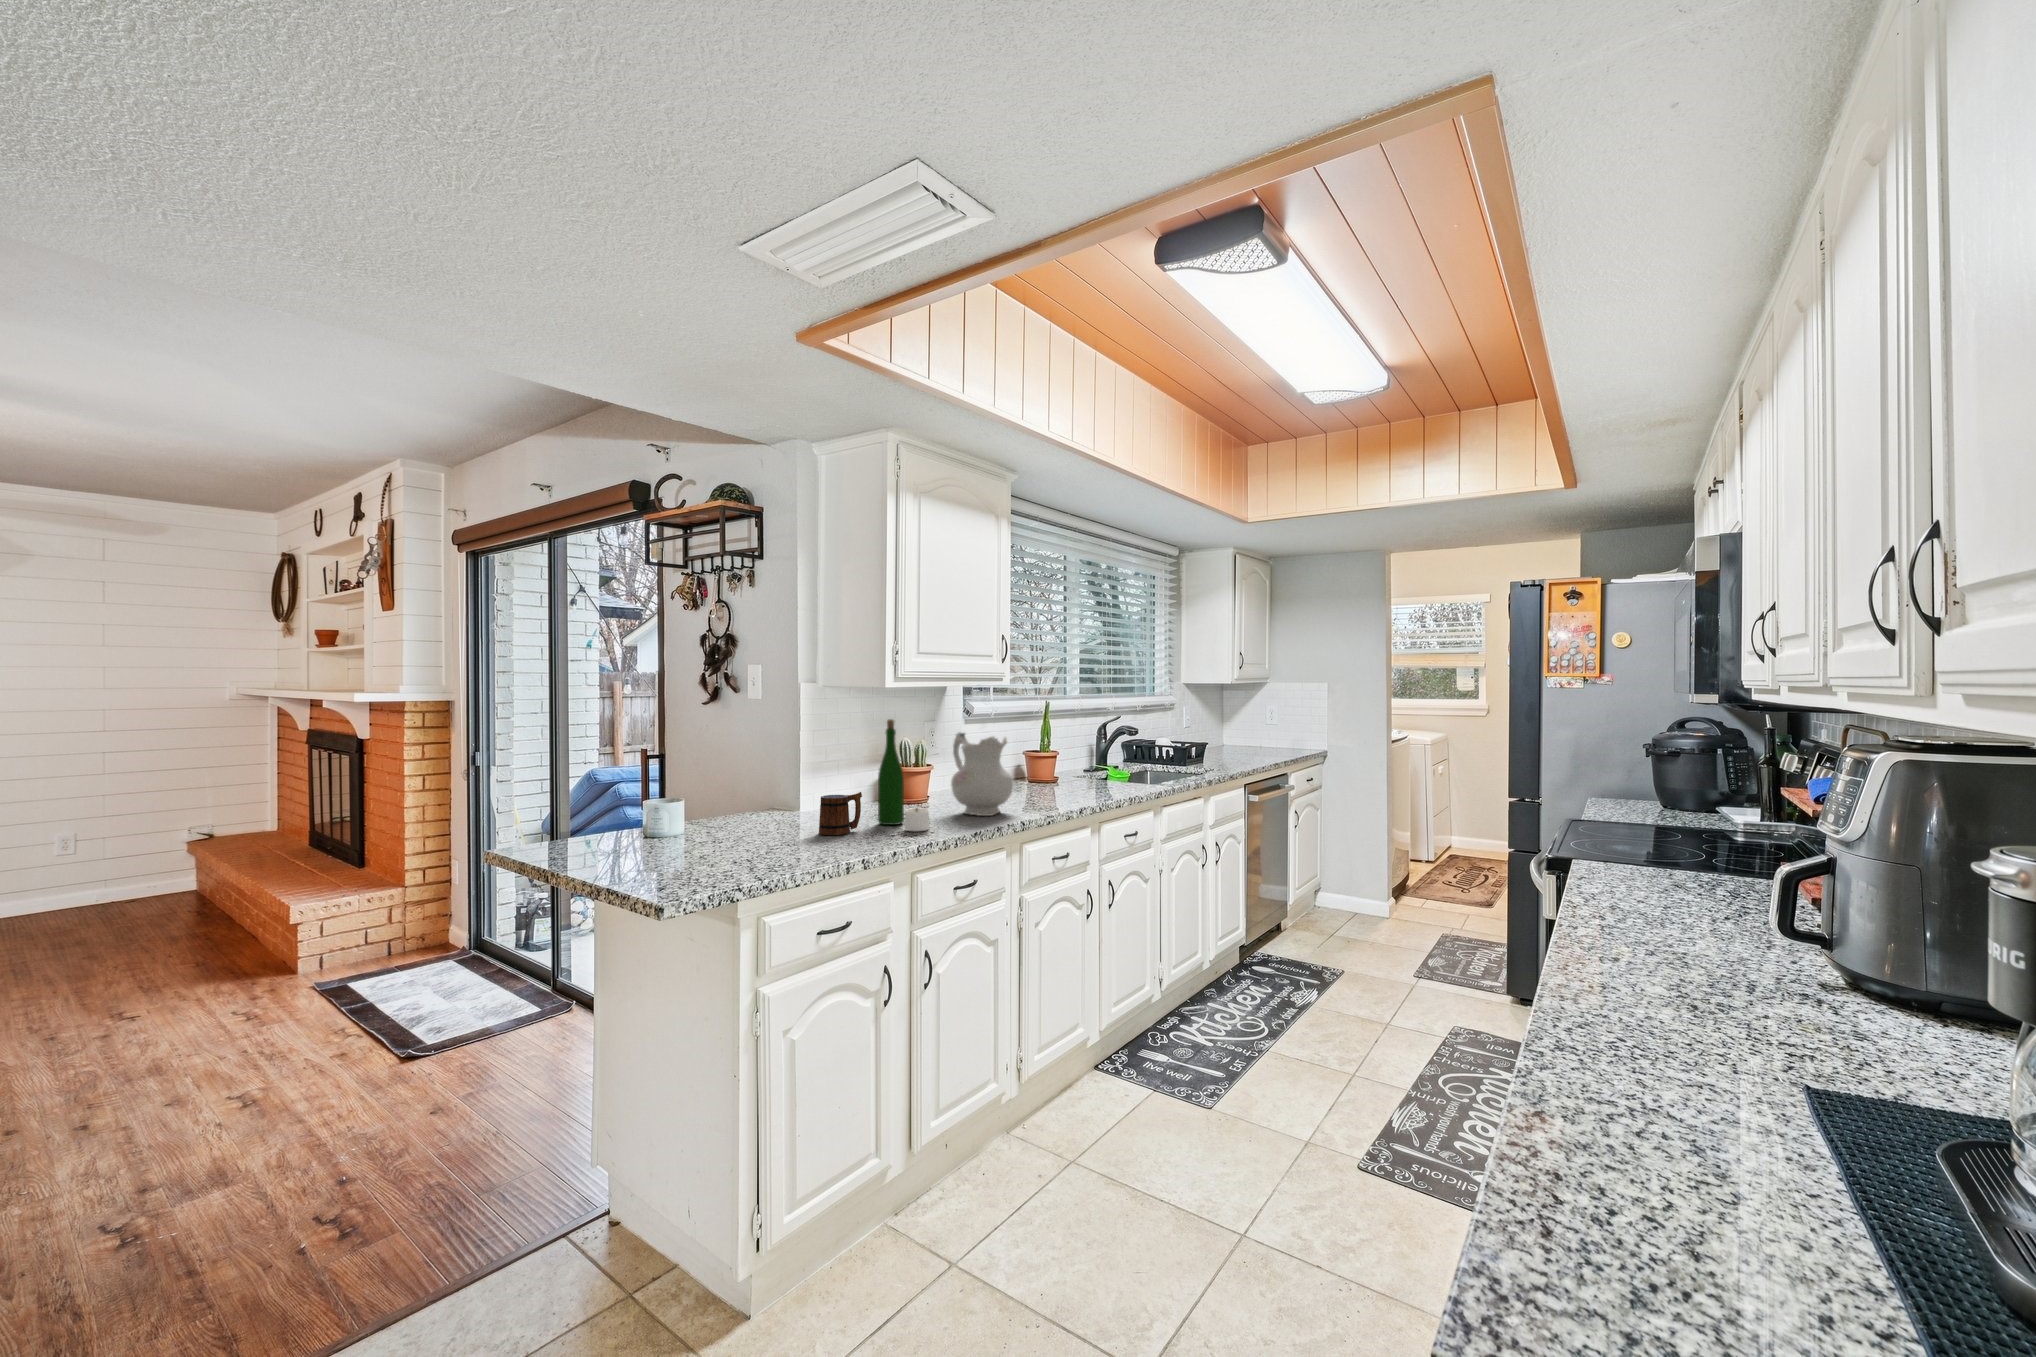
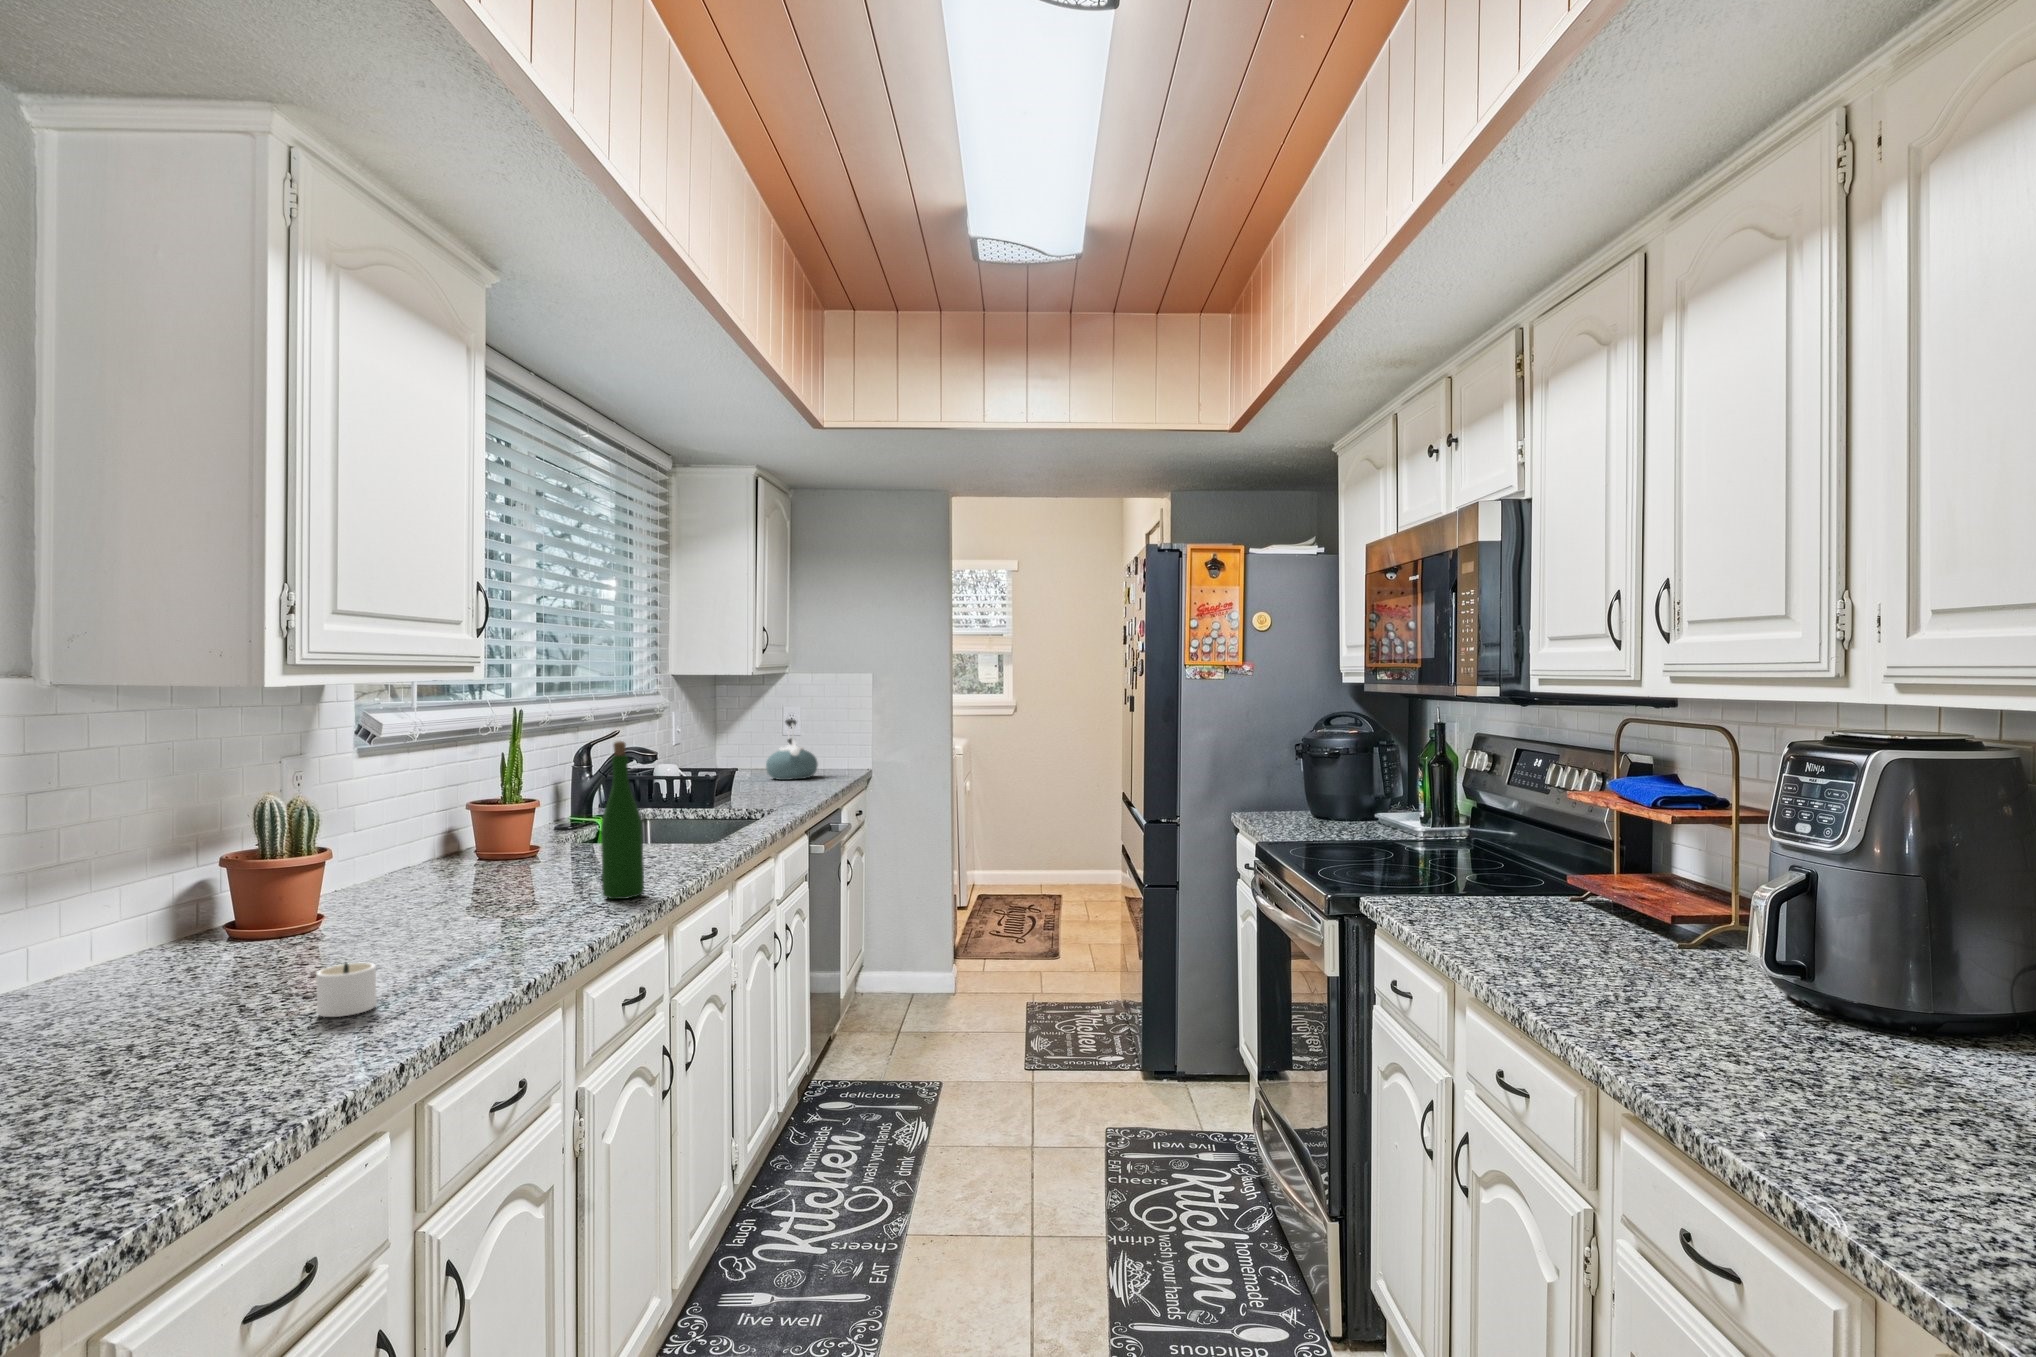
kettle: none [1253,706,1290,749] -> present [766,719,818,780]
wine bottle: present [878,719,904,825] -> present [601,741,644,899]
ceramic pitcher: present [951,732,1013,816] -> none [380,794,520,956]
mug: present [819,792,862,835] -> none [85,948,202,1066]

